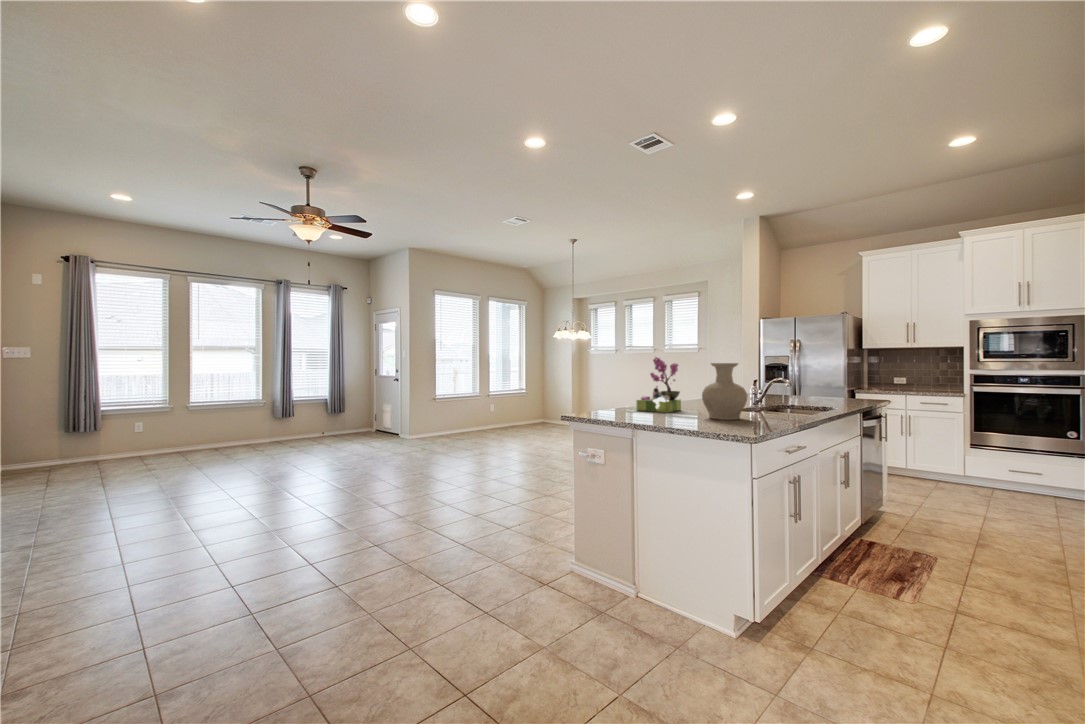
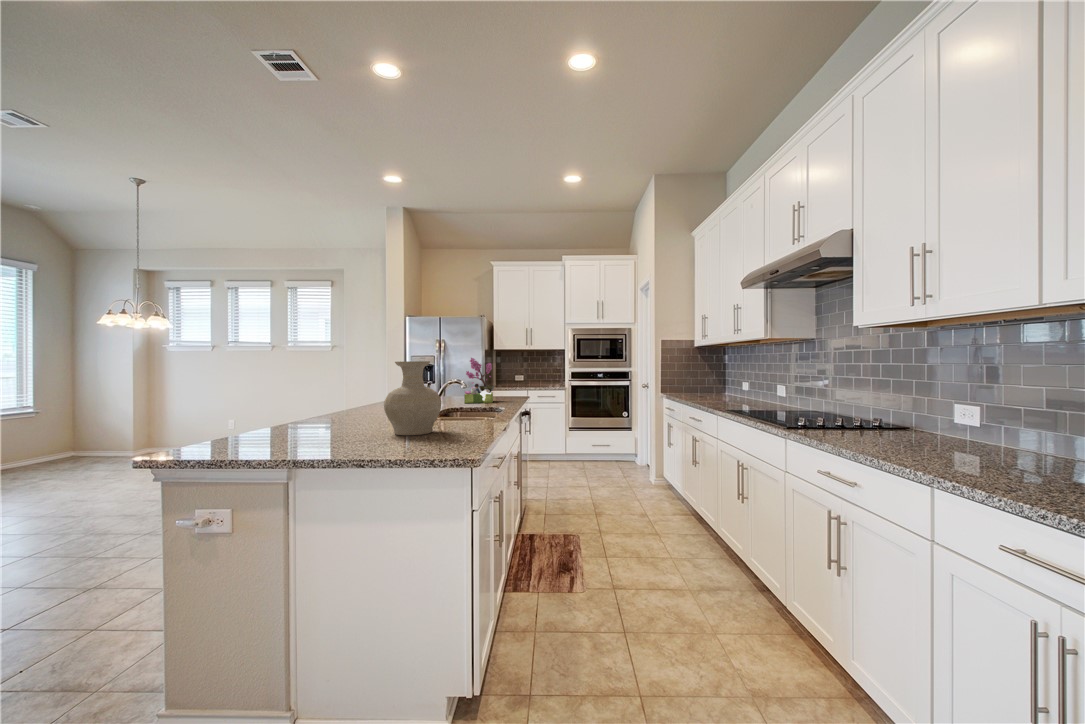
flower arrangement: present [636,357,681,413] -> present [464,358,494,403]

